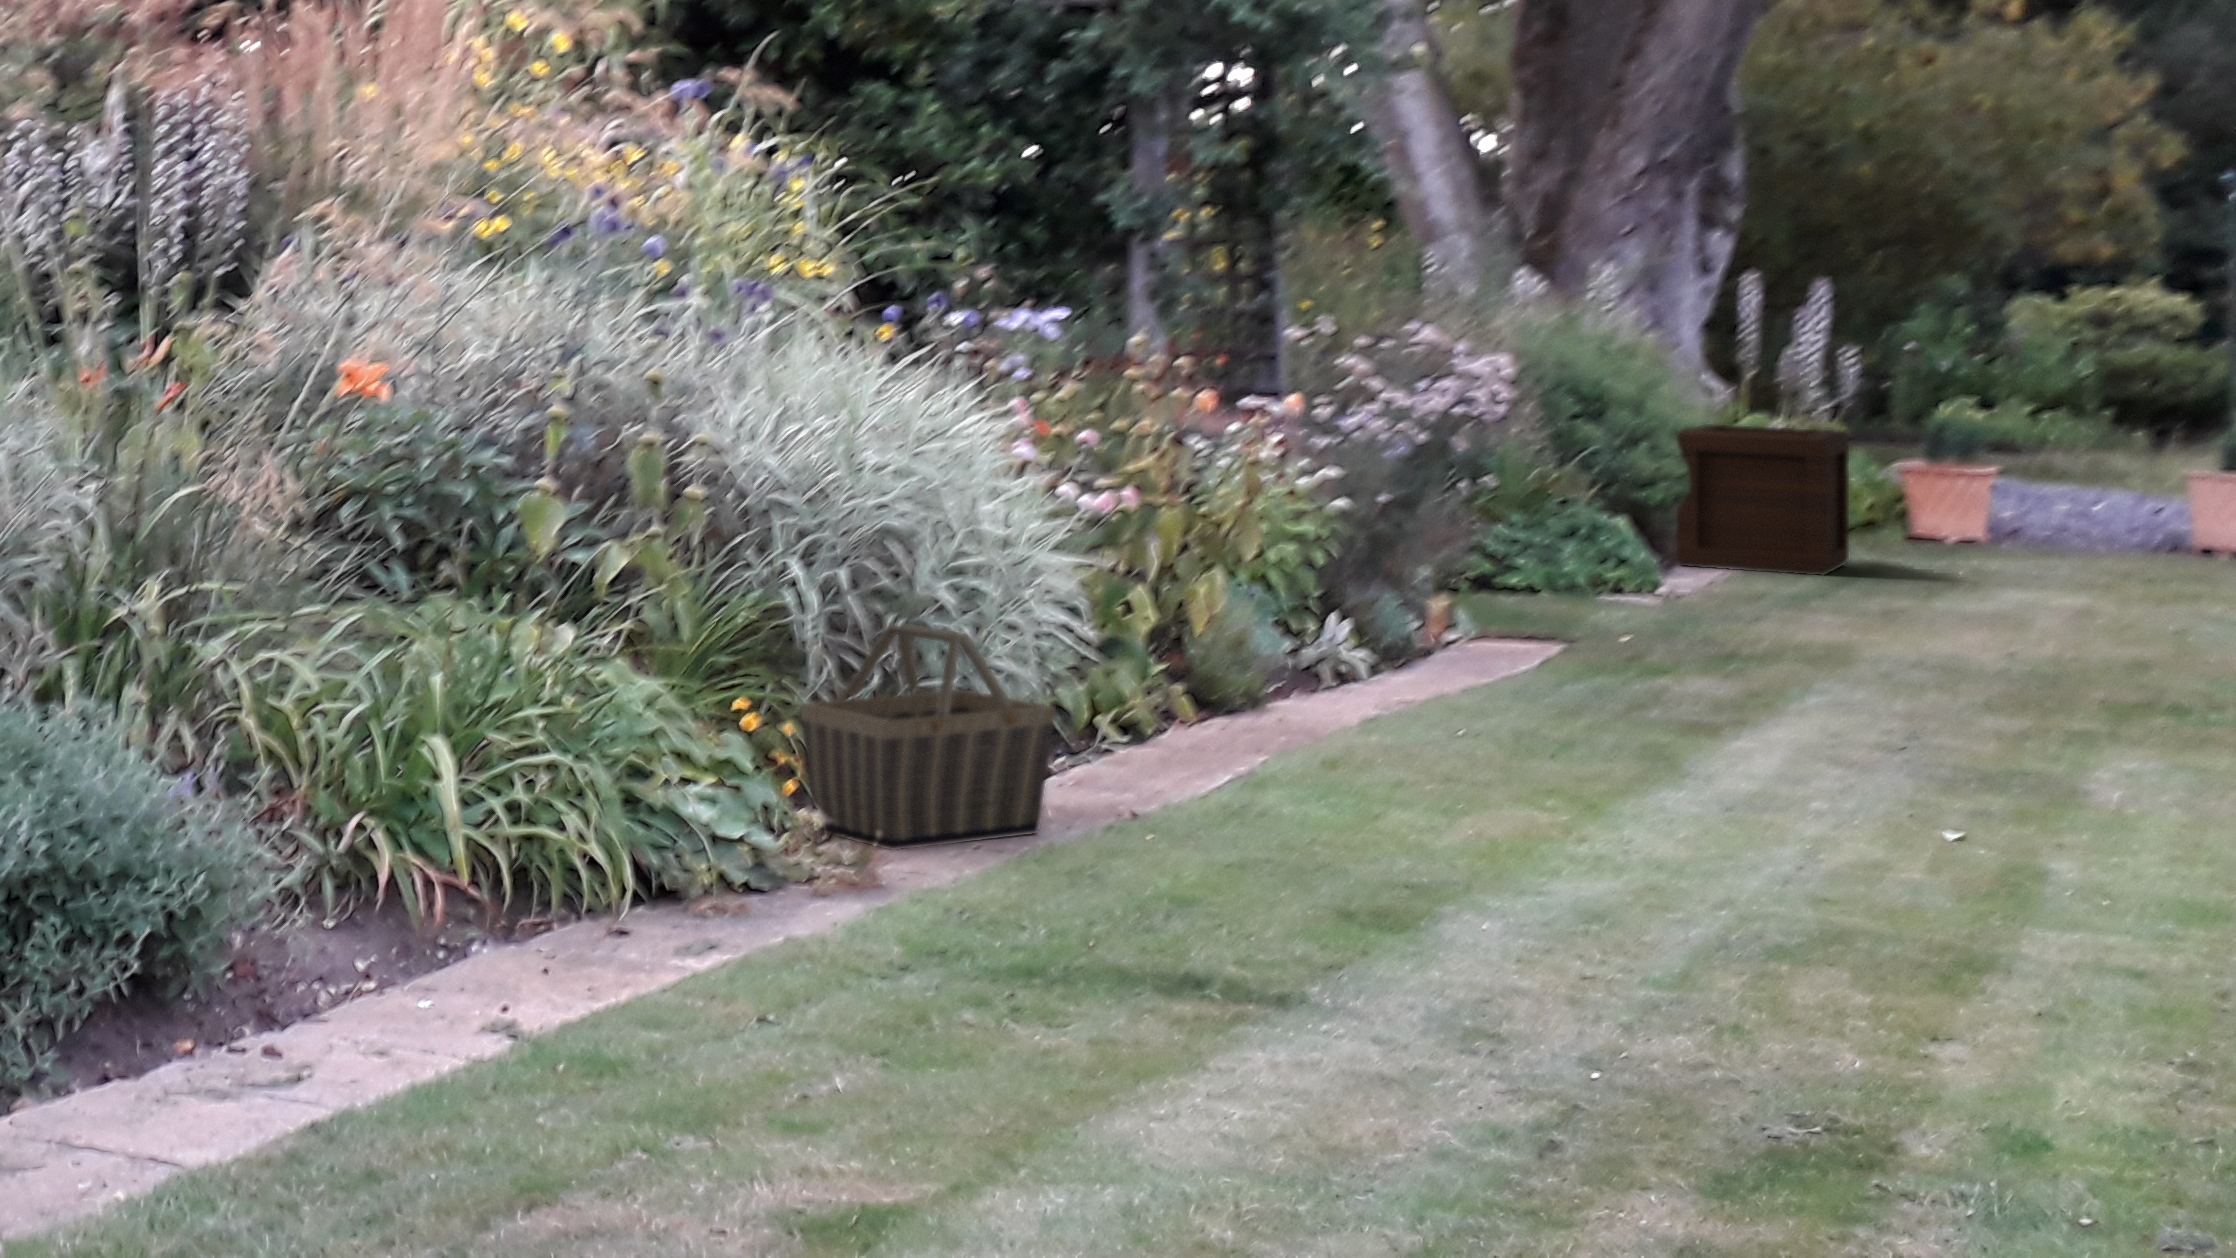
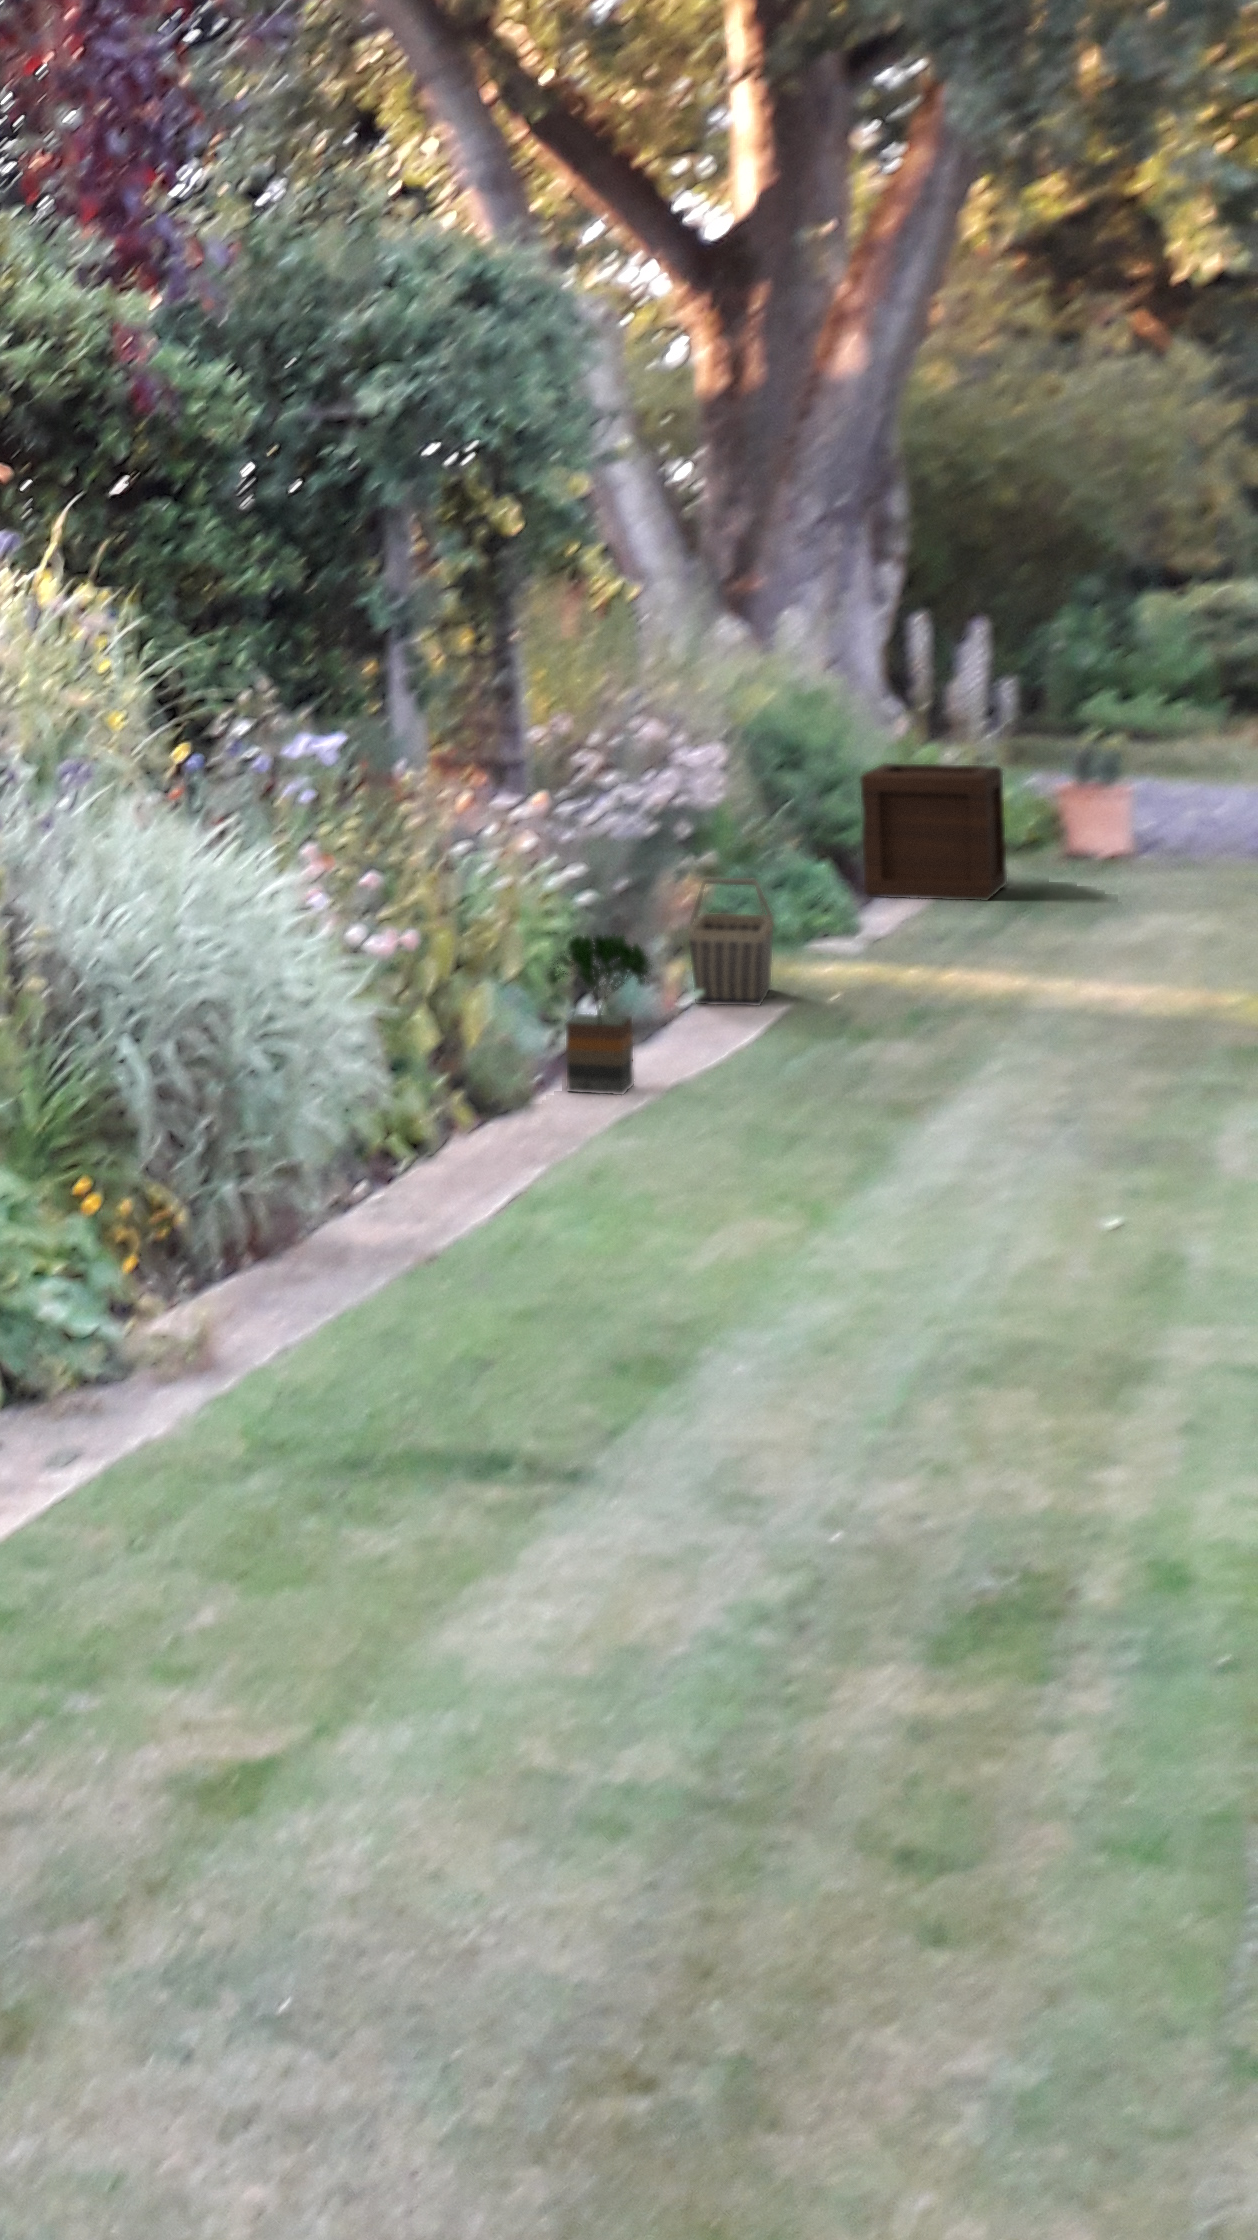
potted tree: none [1283,530,1415,705] -> present [548,934,652,1095]
basket: present [800,624,1056,850] -> present [688,878,774,1006]

